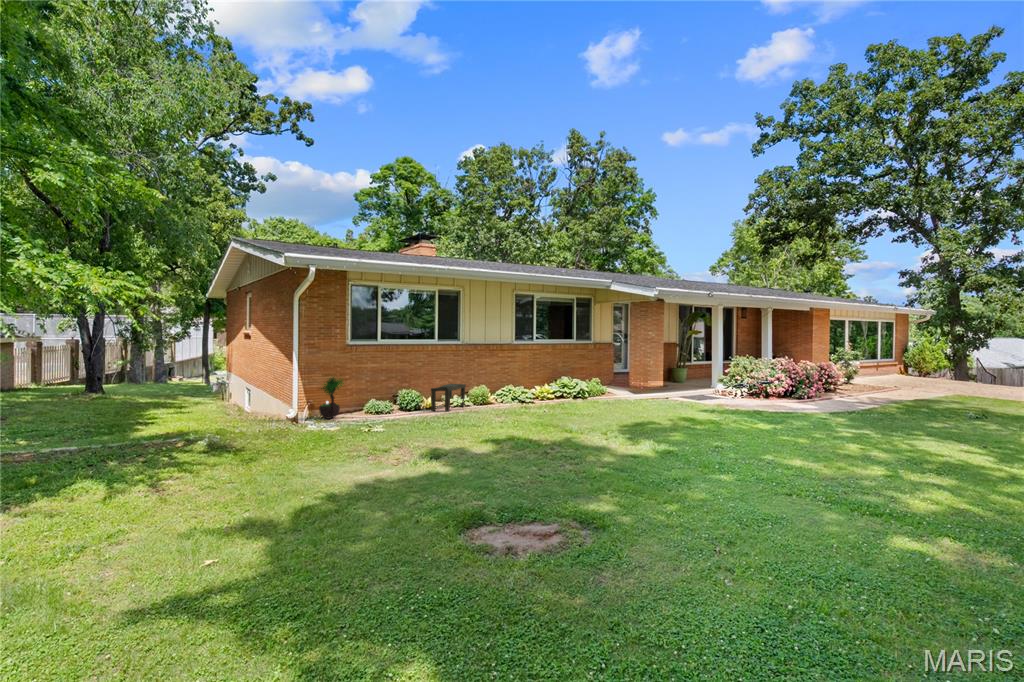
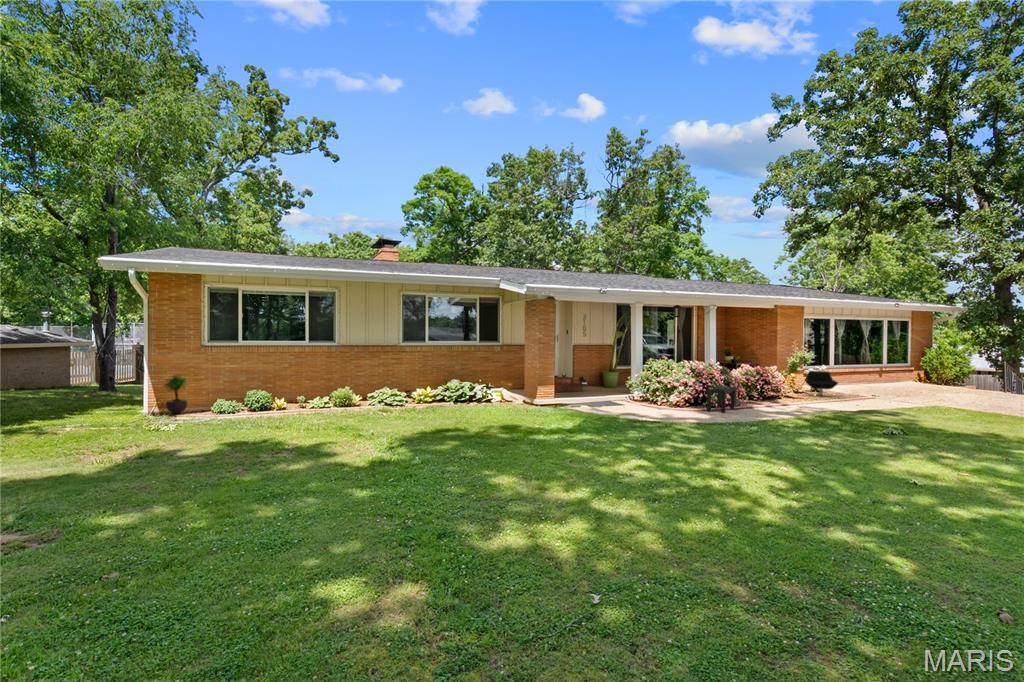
lounge chair: none [845,365,878,389] -> present [805,371,838,397]
bench: present [431,384,466,412] -> present [706,386,737,413]

